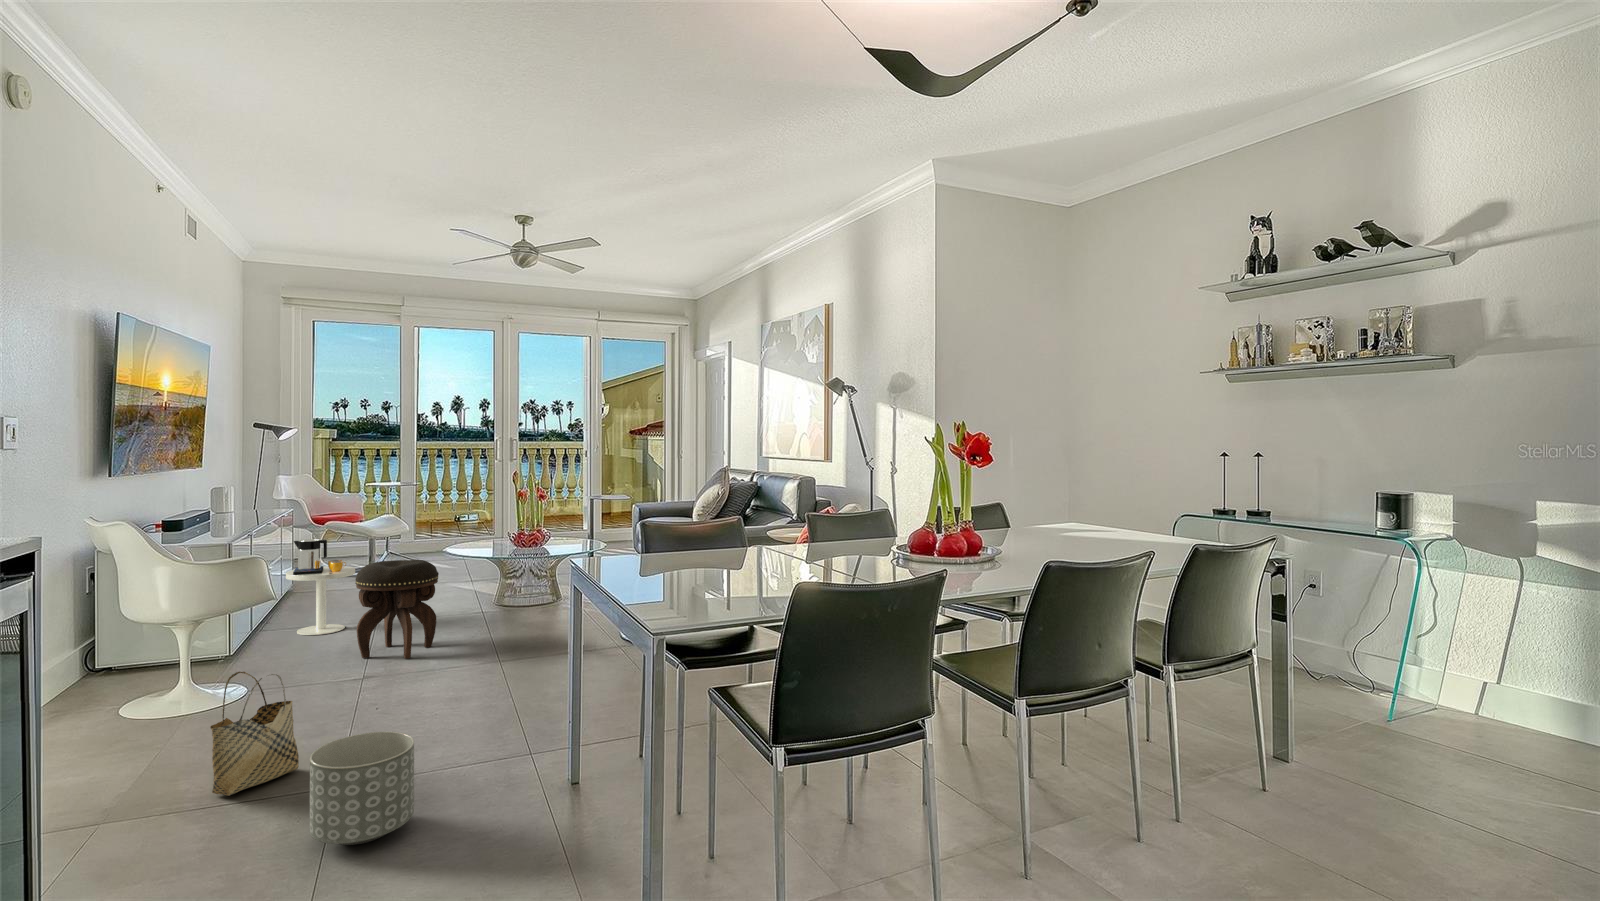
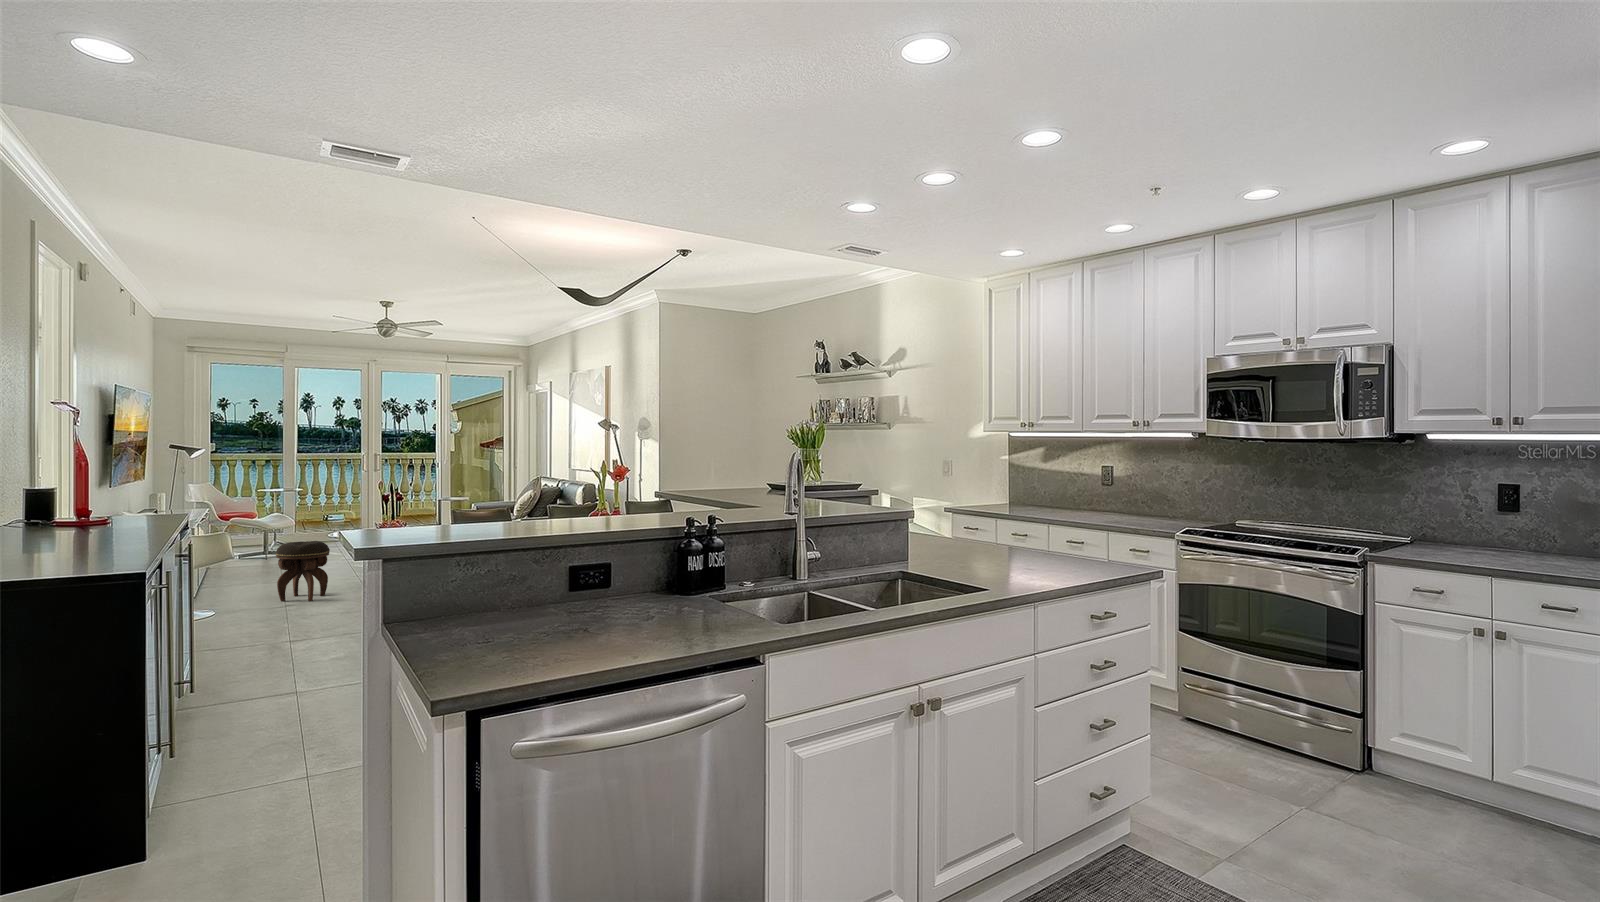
side table: present [286,539,355,635] -> none [222,529,269,592]
woven basket: present [210,672,299,796] -> none [225,591,266,649]
planter: present [310,732,414,845] -> none [284,614,333,660]

